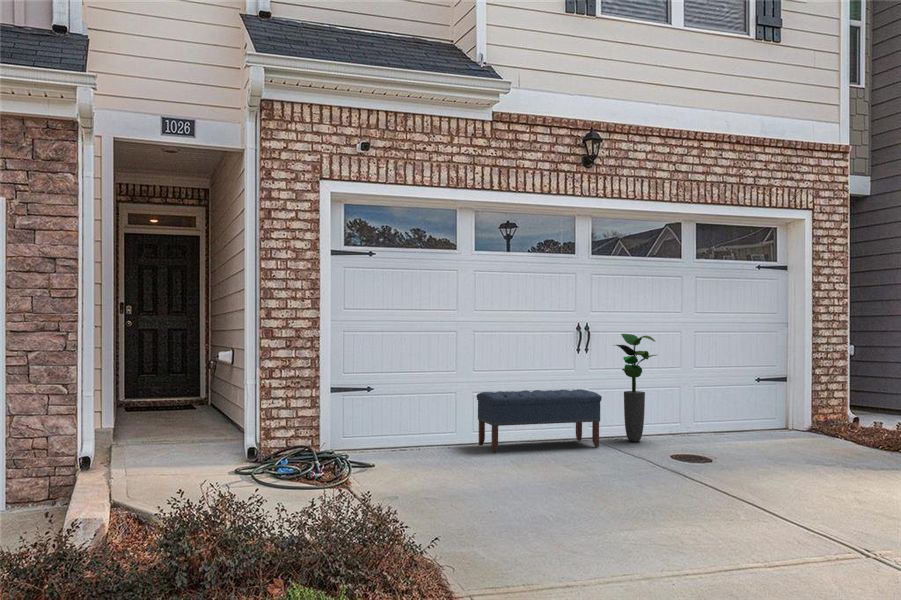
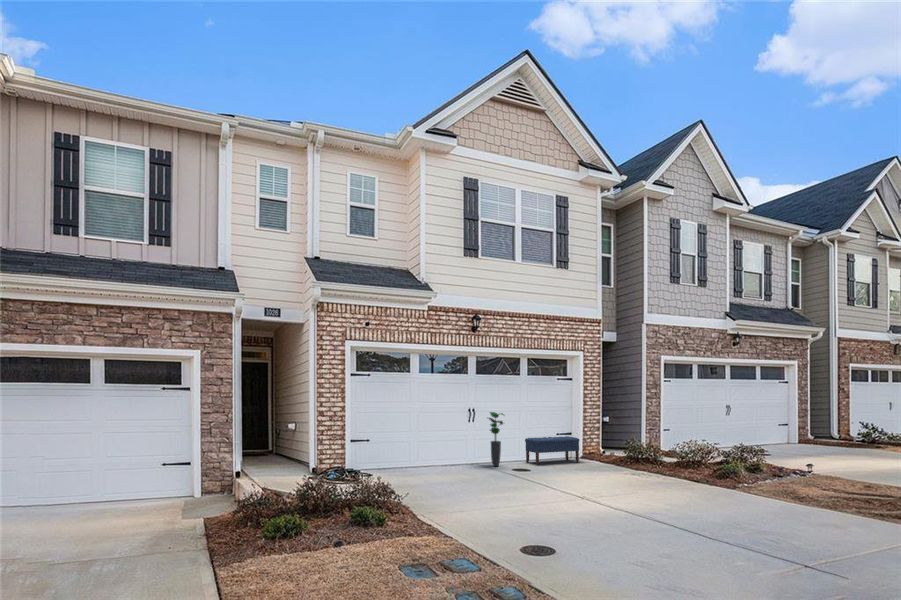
bench: present [477,389,602,452] -> present [525,436,579,465]

